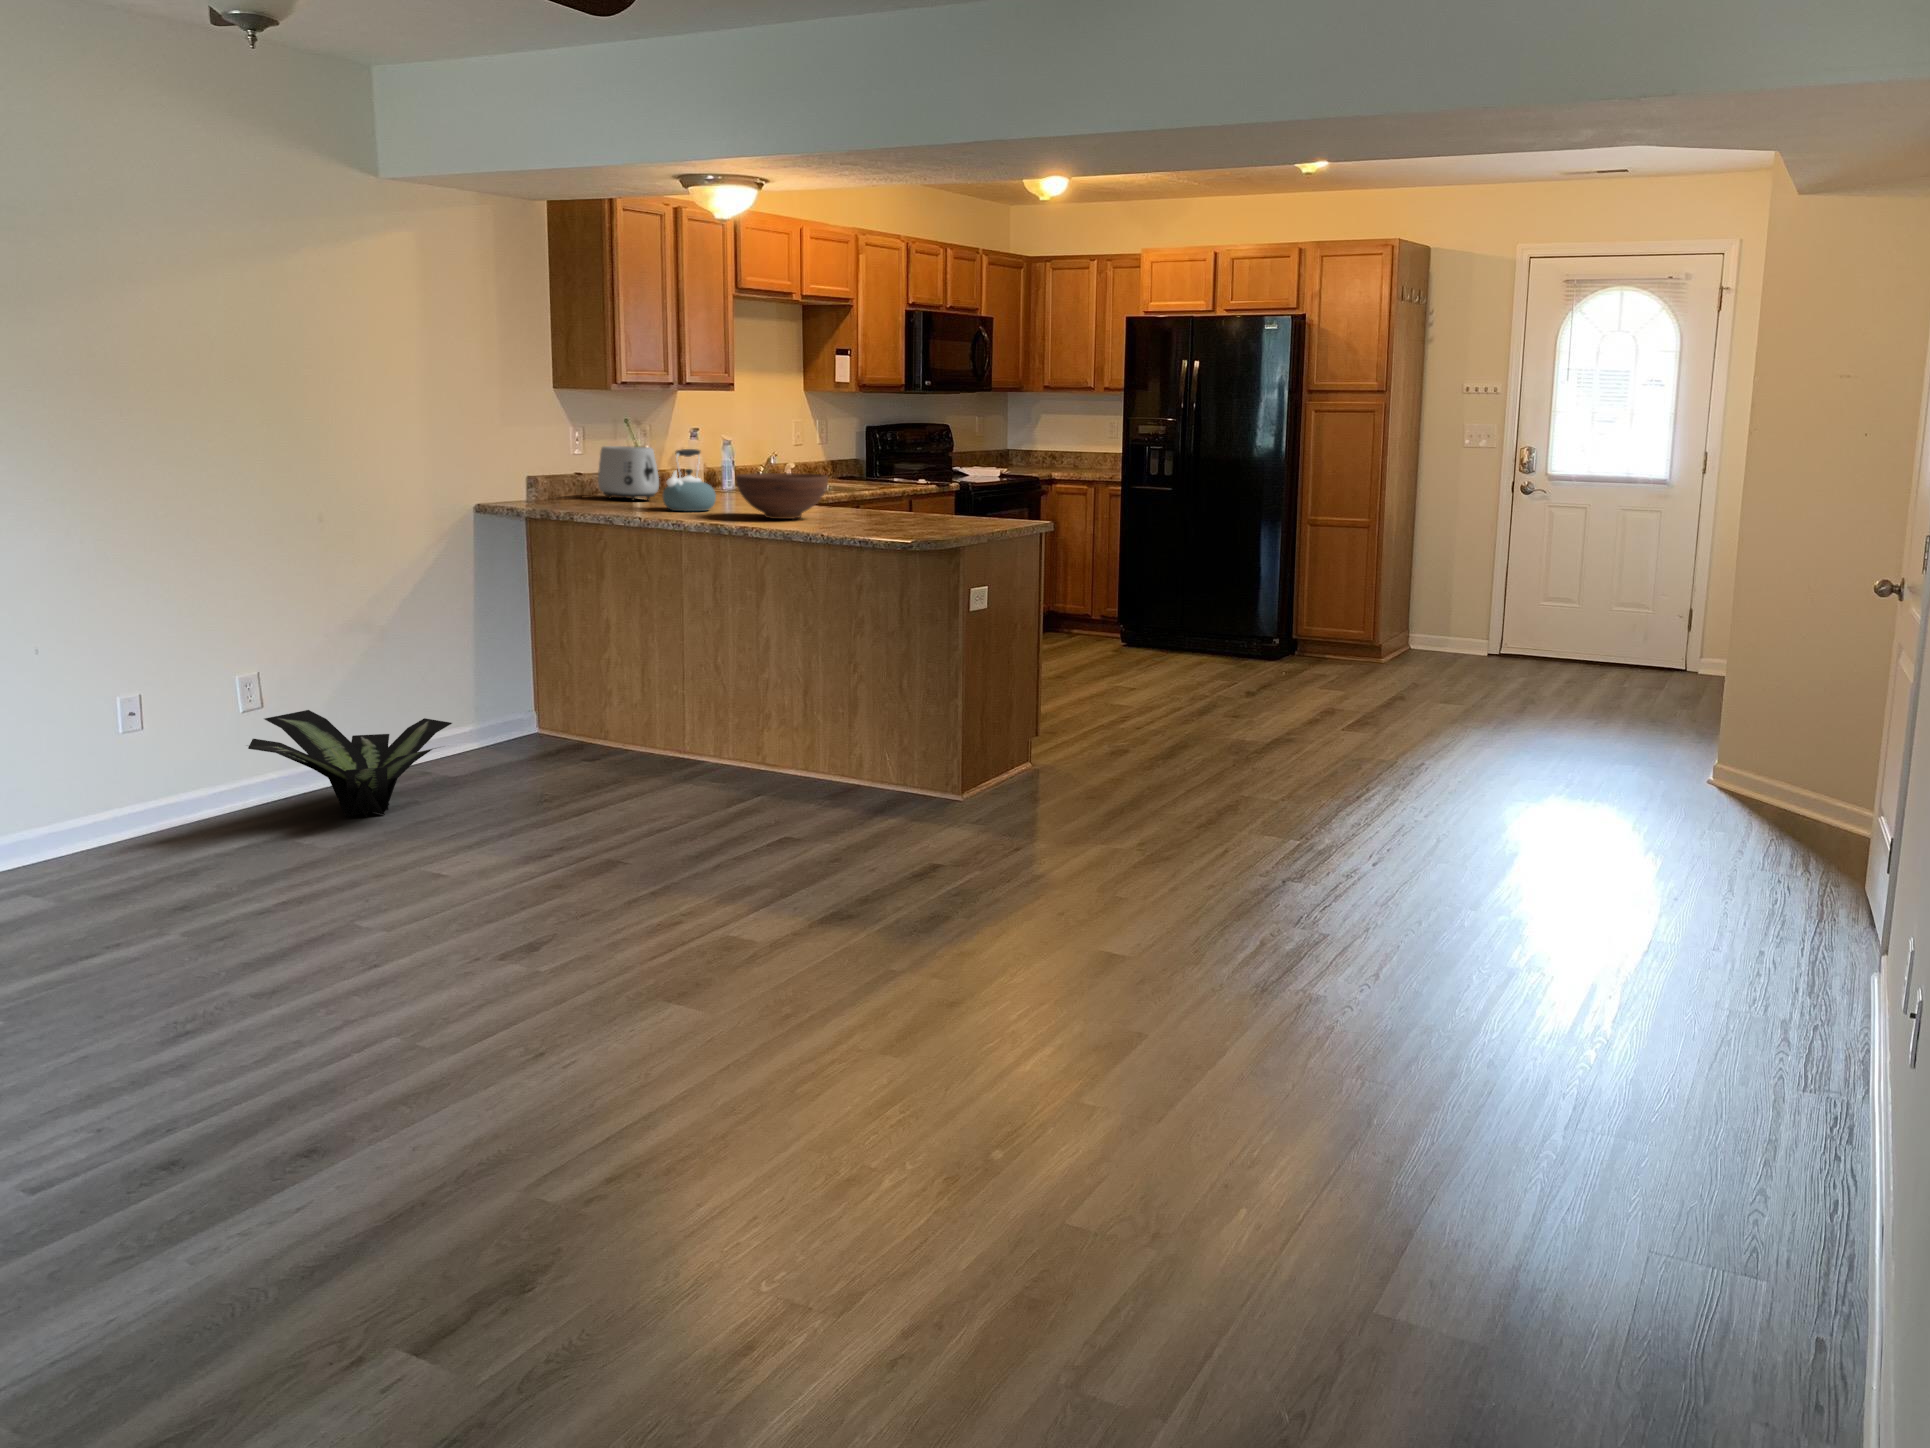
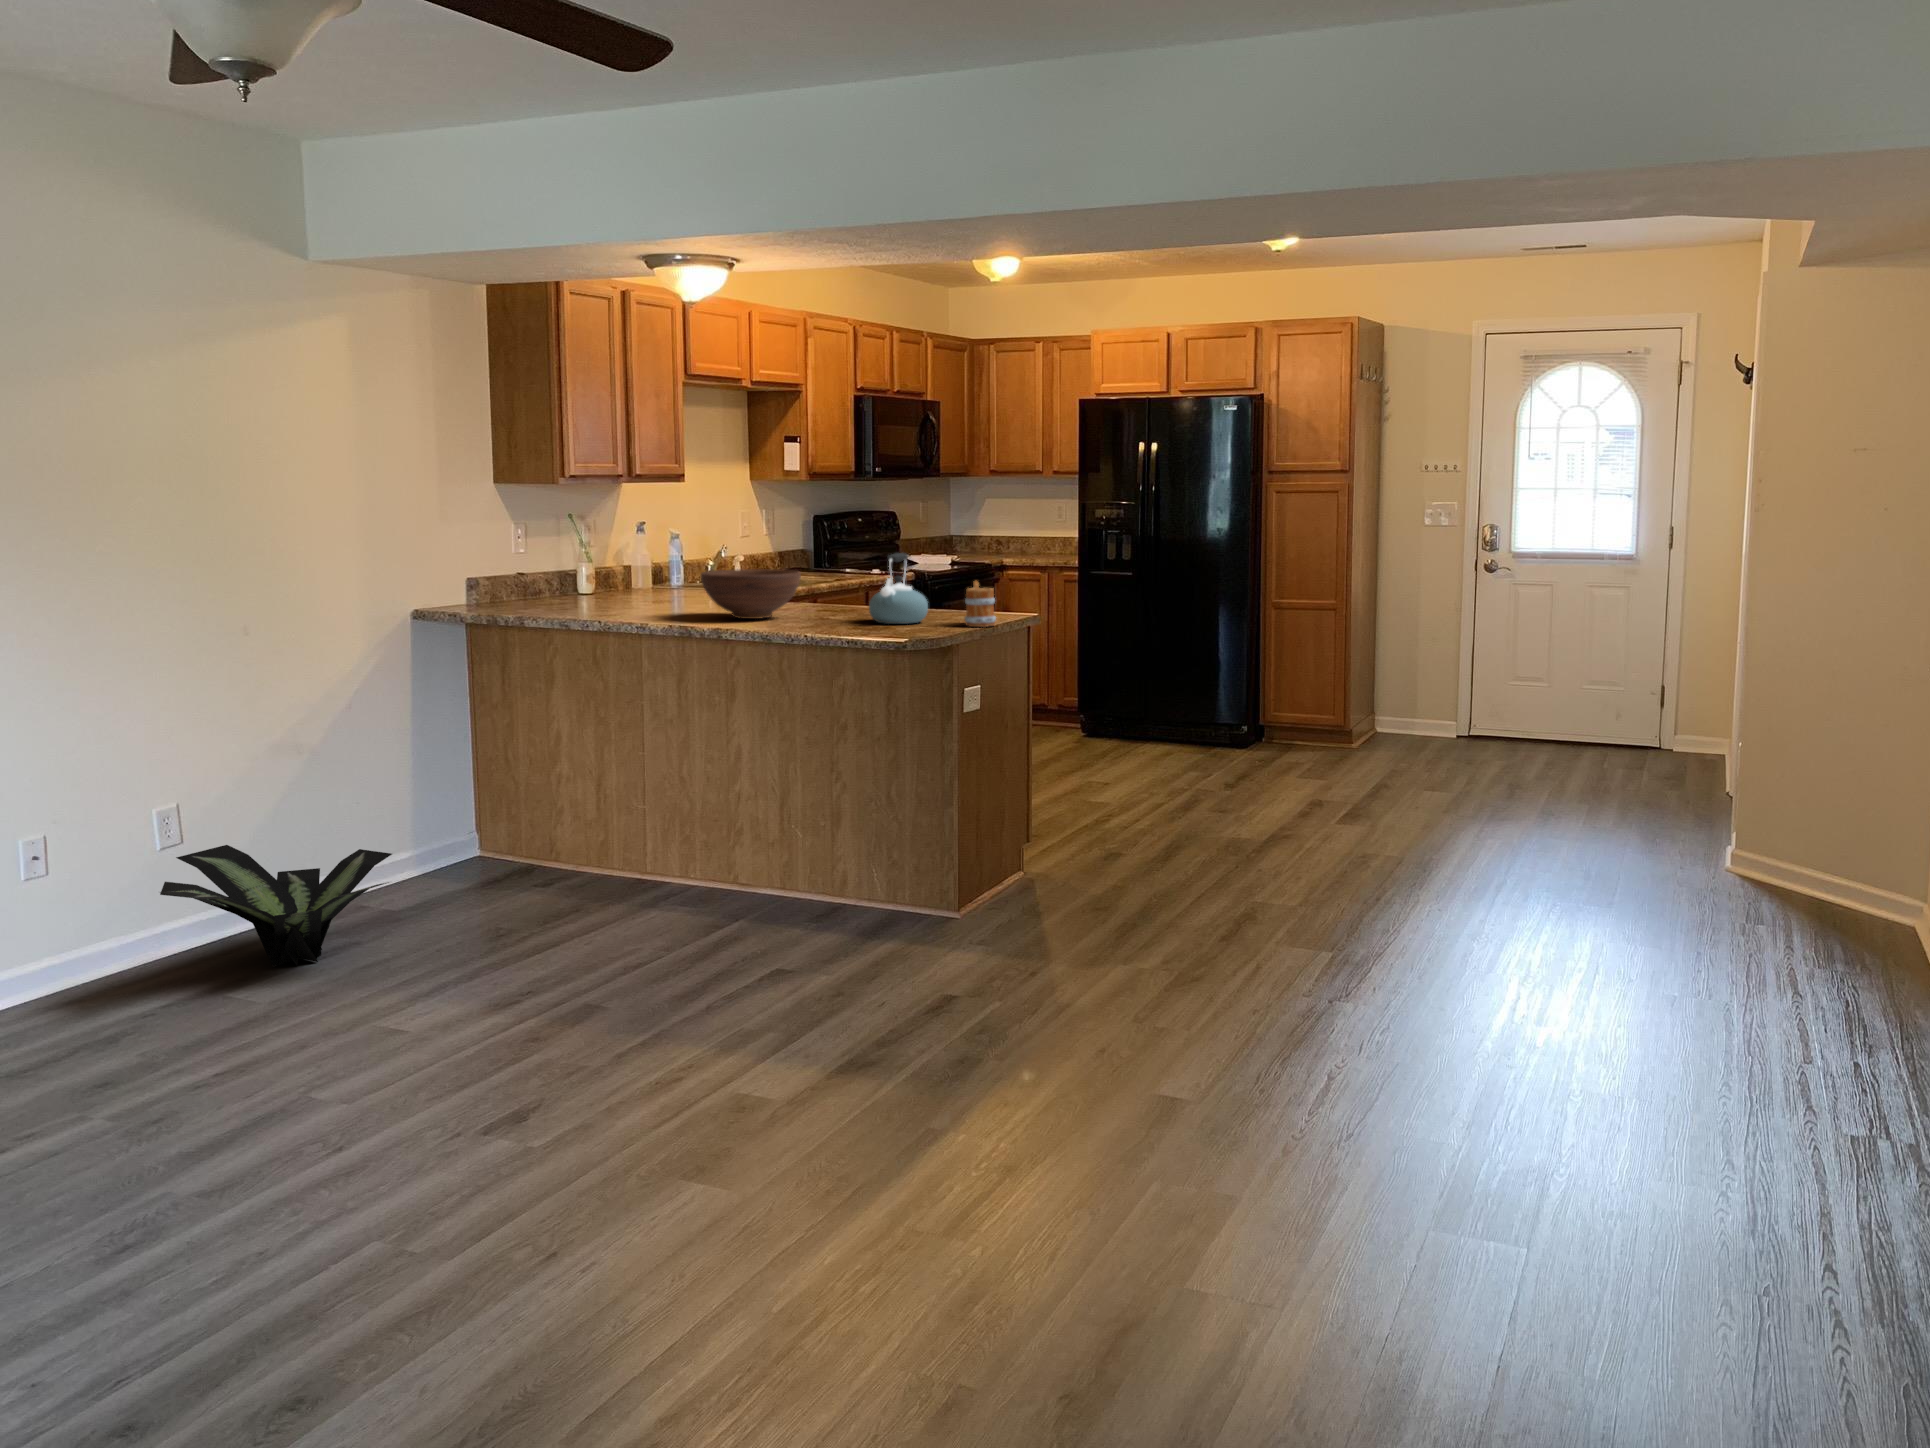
toaster: present [598,446,659,501] -> none [542,543,609,601]
kettle: present [662,449,716,511] -> present [869,553,928,624]
mug: none [977,488,1006,531] -> present [965,581,996,627]

